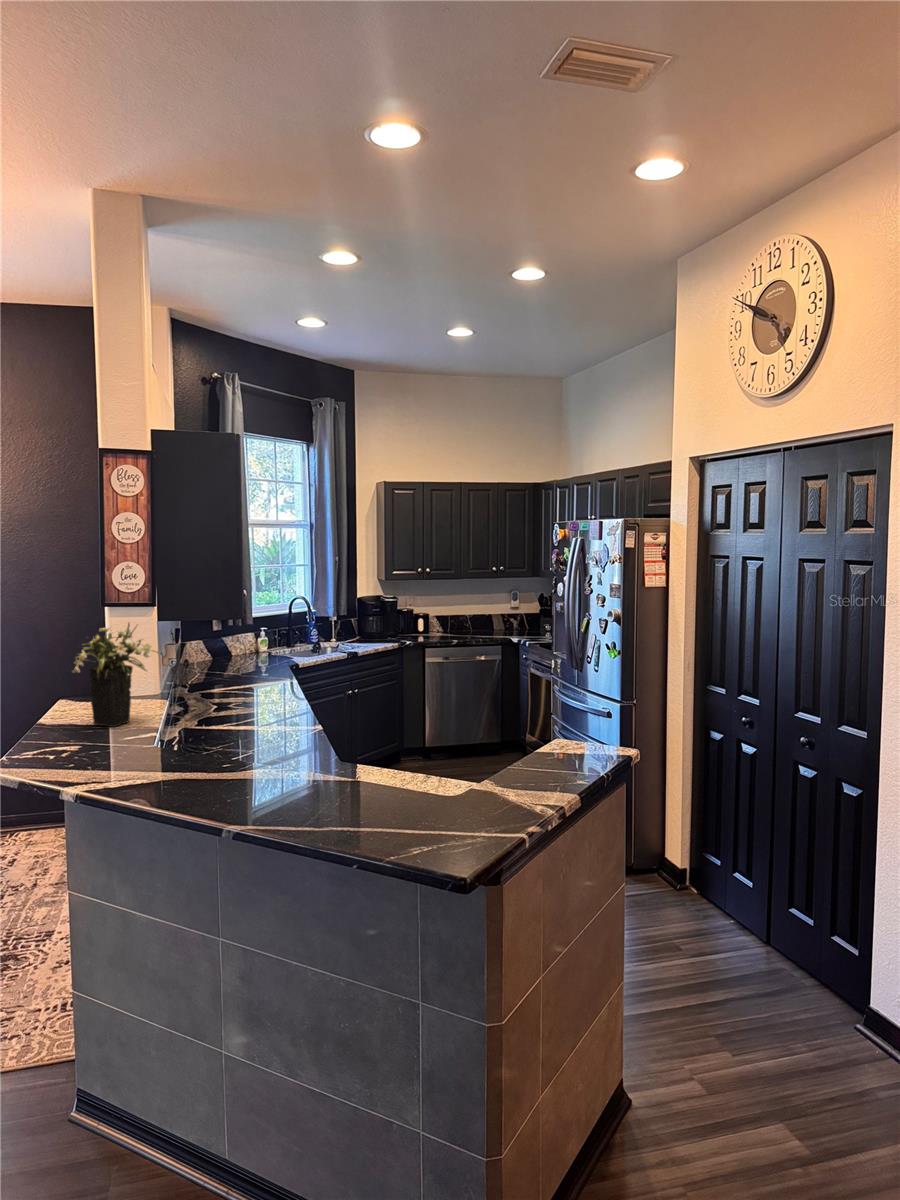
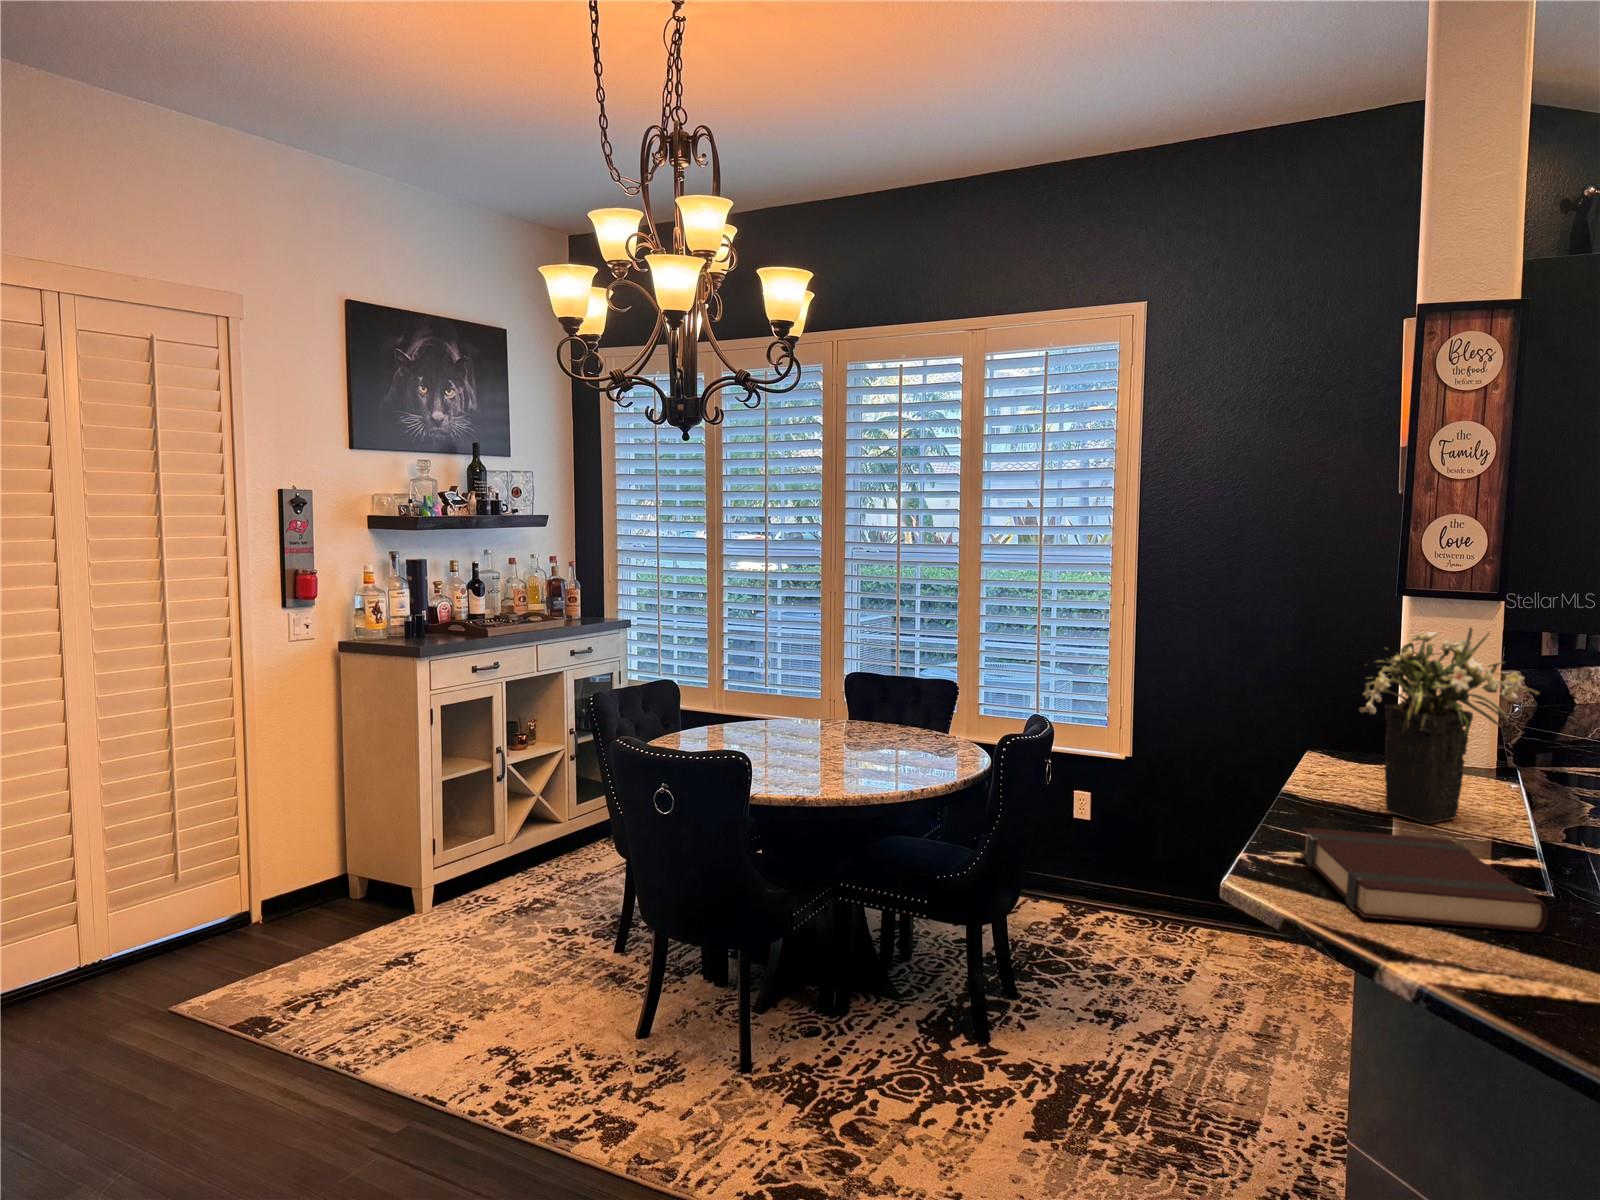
book: none [36,730,144,773] -> present [1300,828,1548,932]

